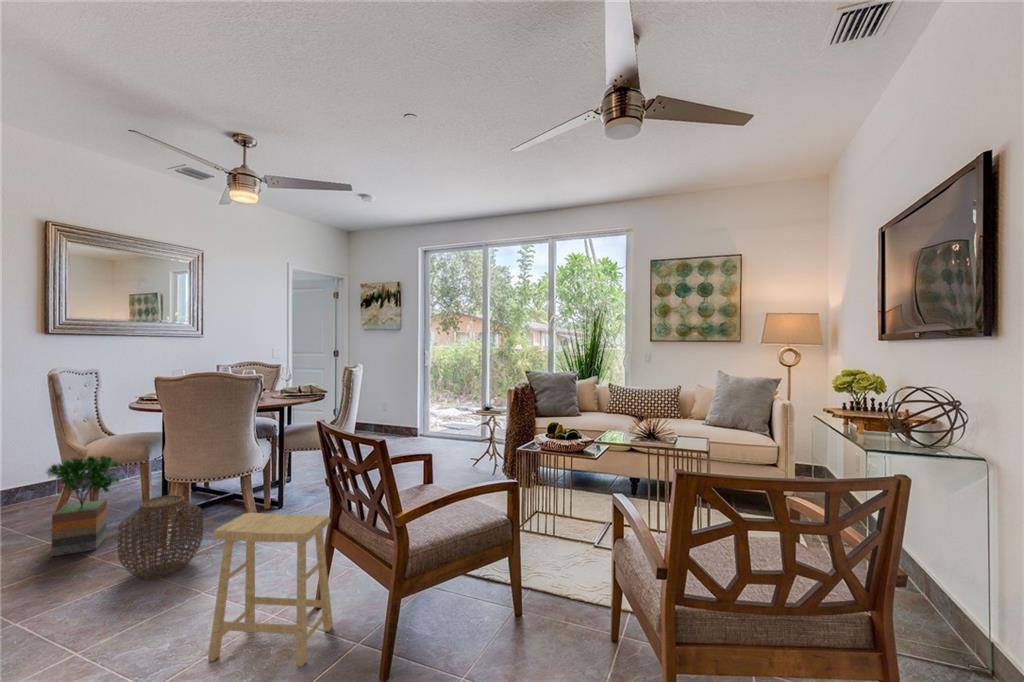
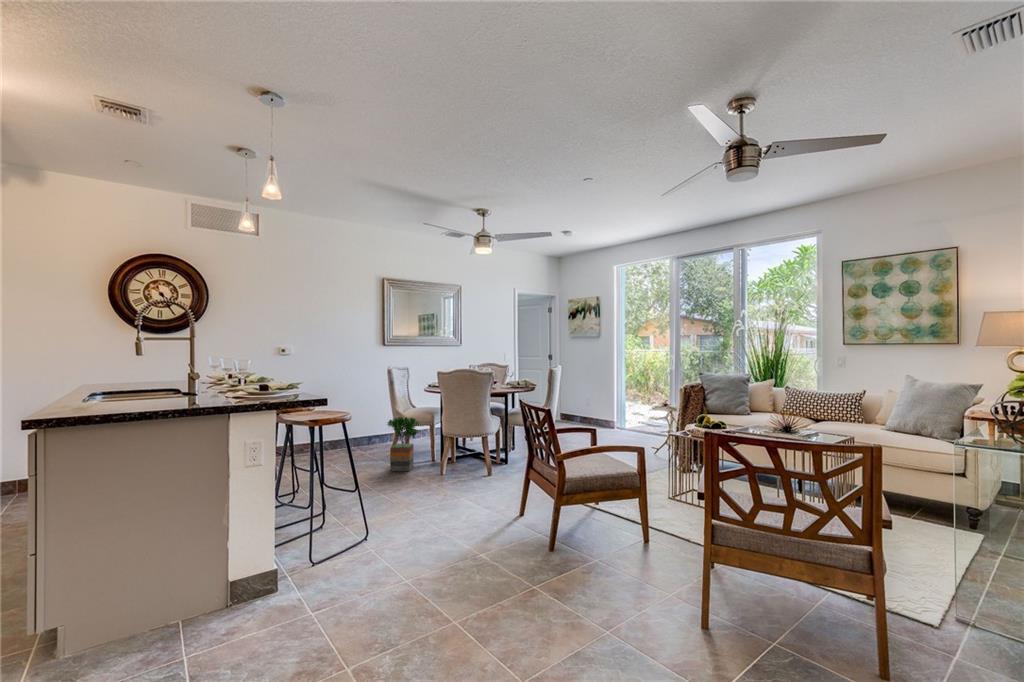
woven basket: present [118,495,203,580] -> none [421,442,461,488]
footstool: present [208,513,333,667] -> none [465,450,529,536]

